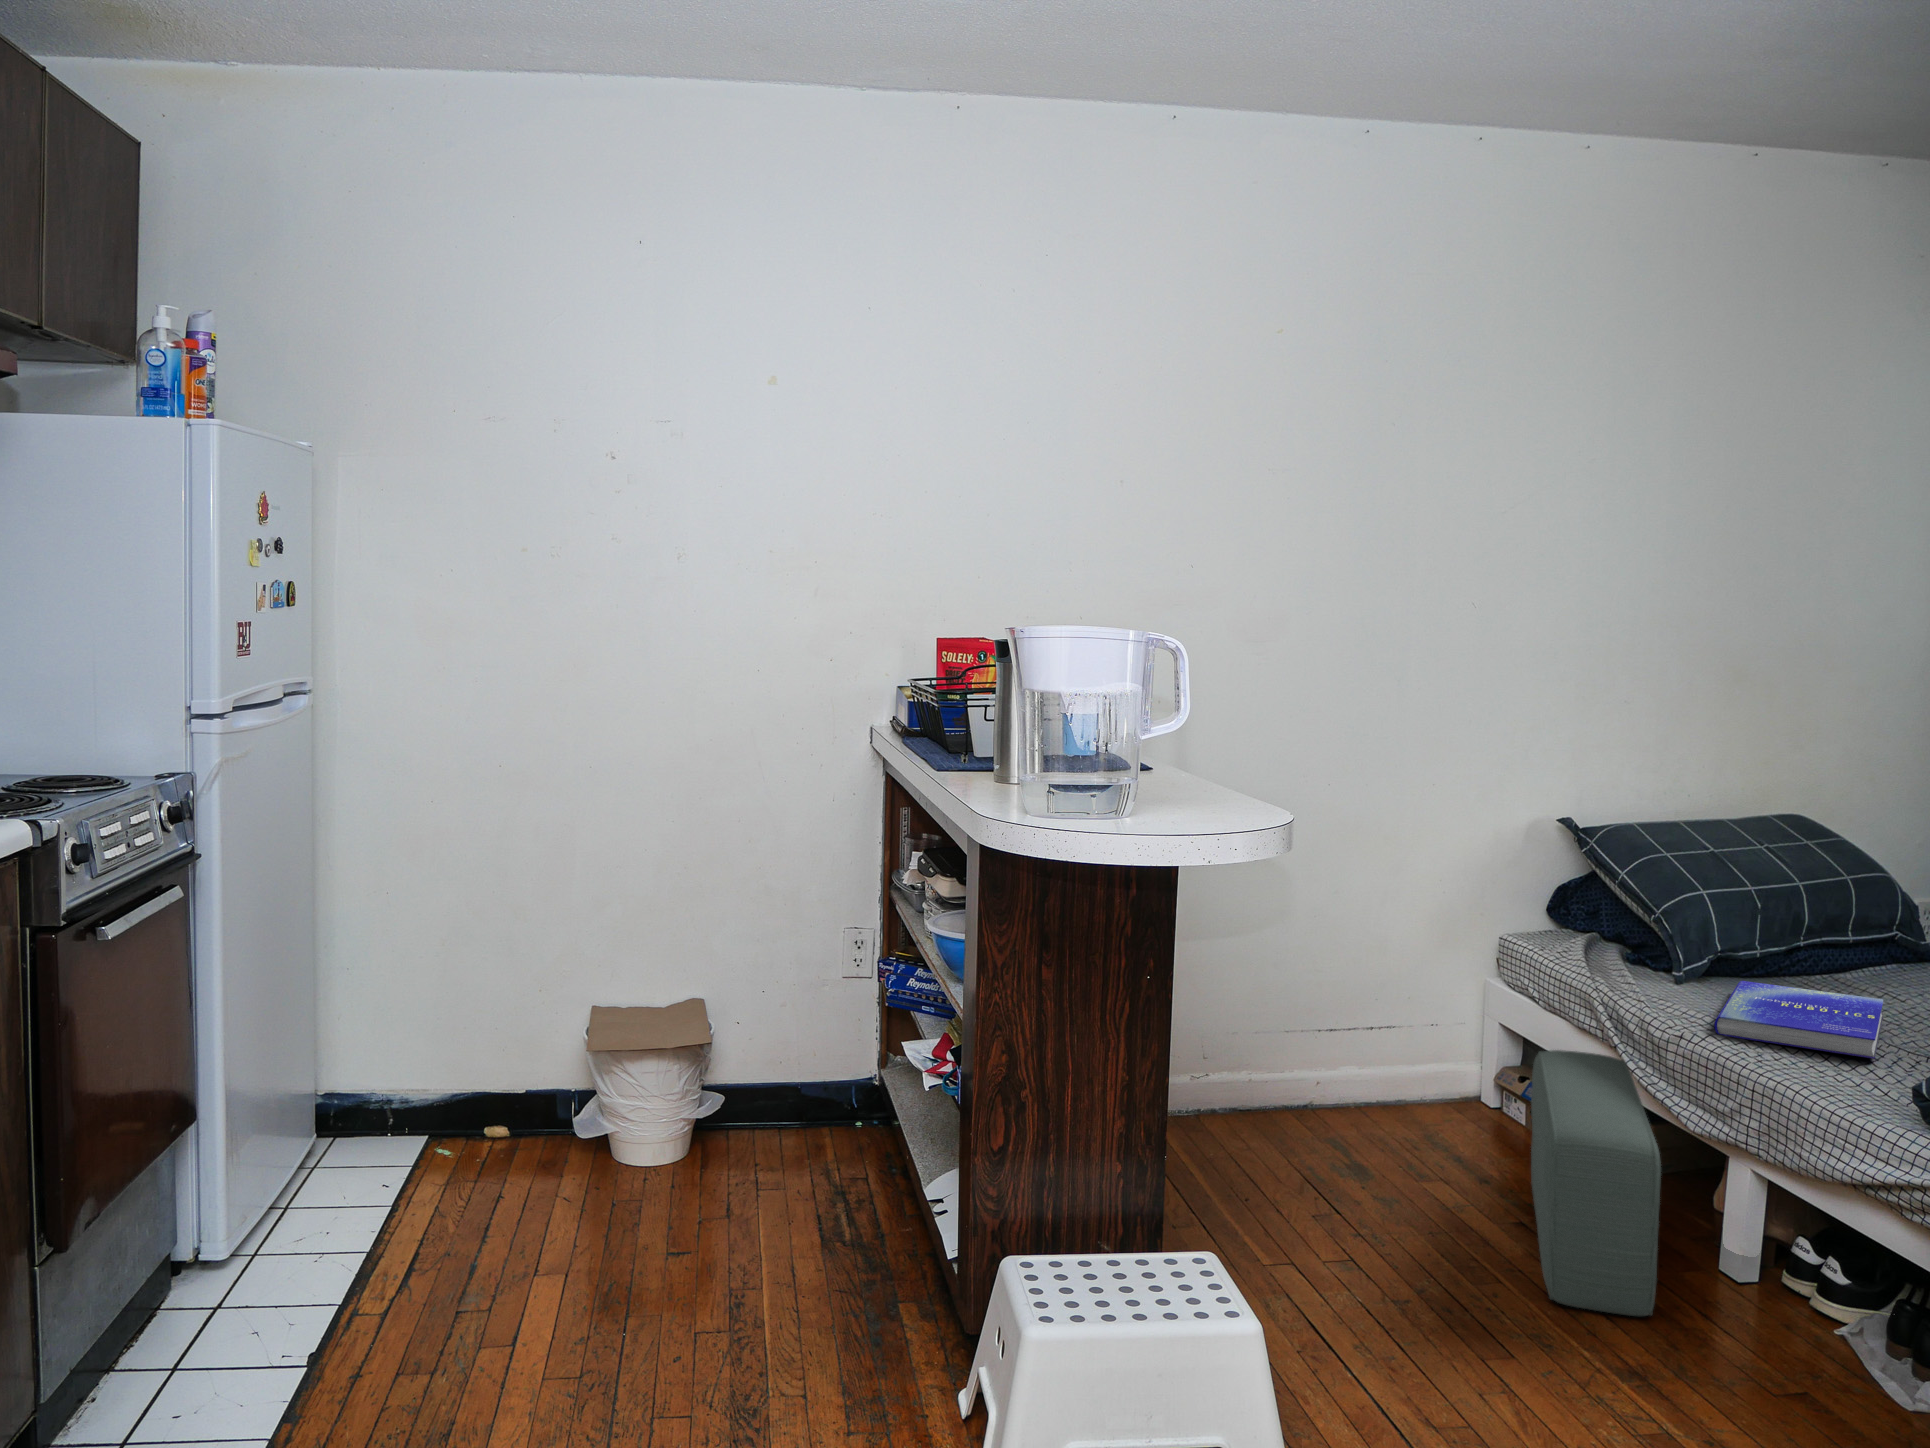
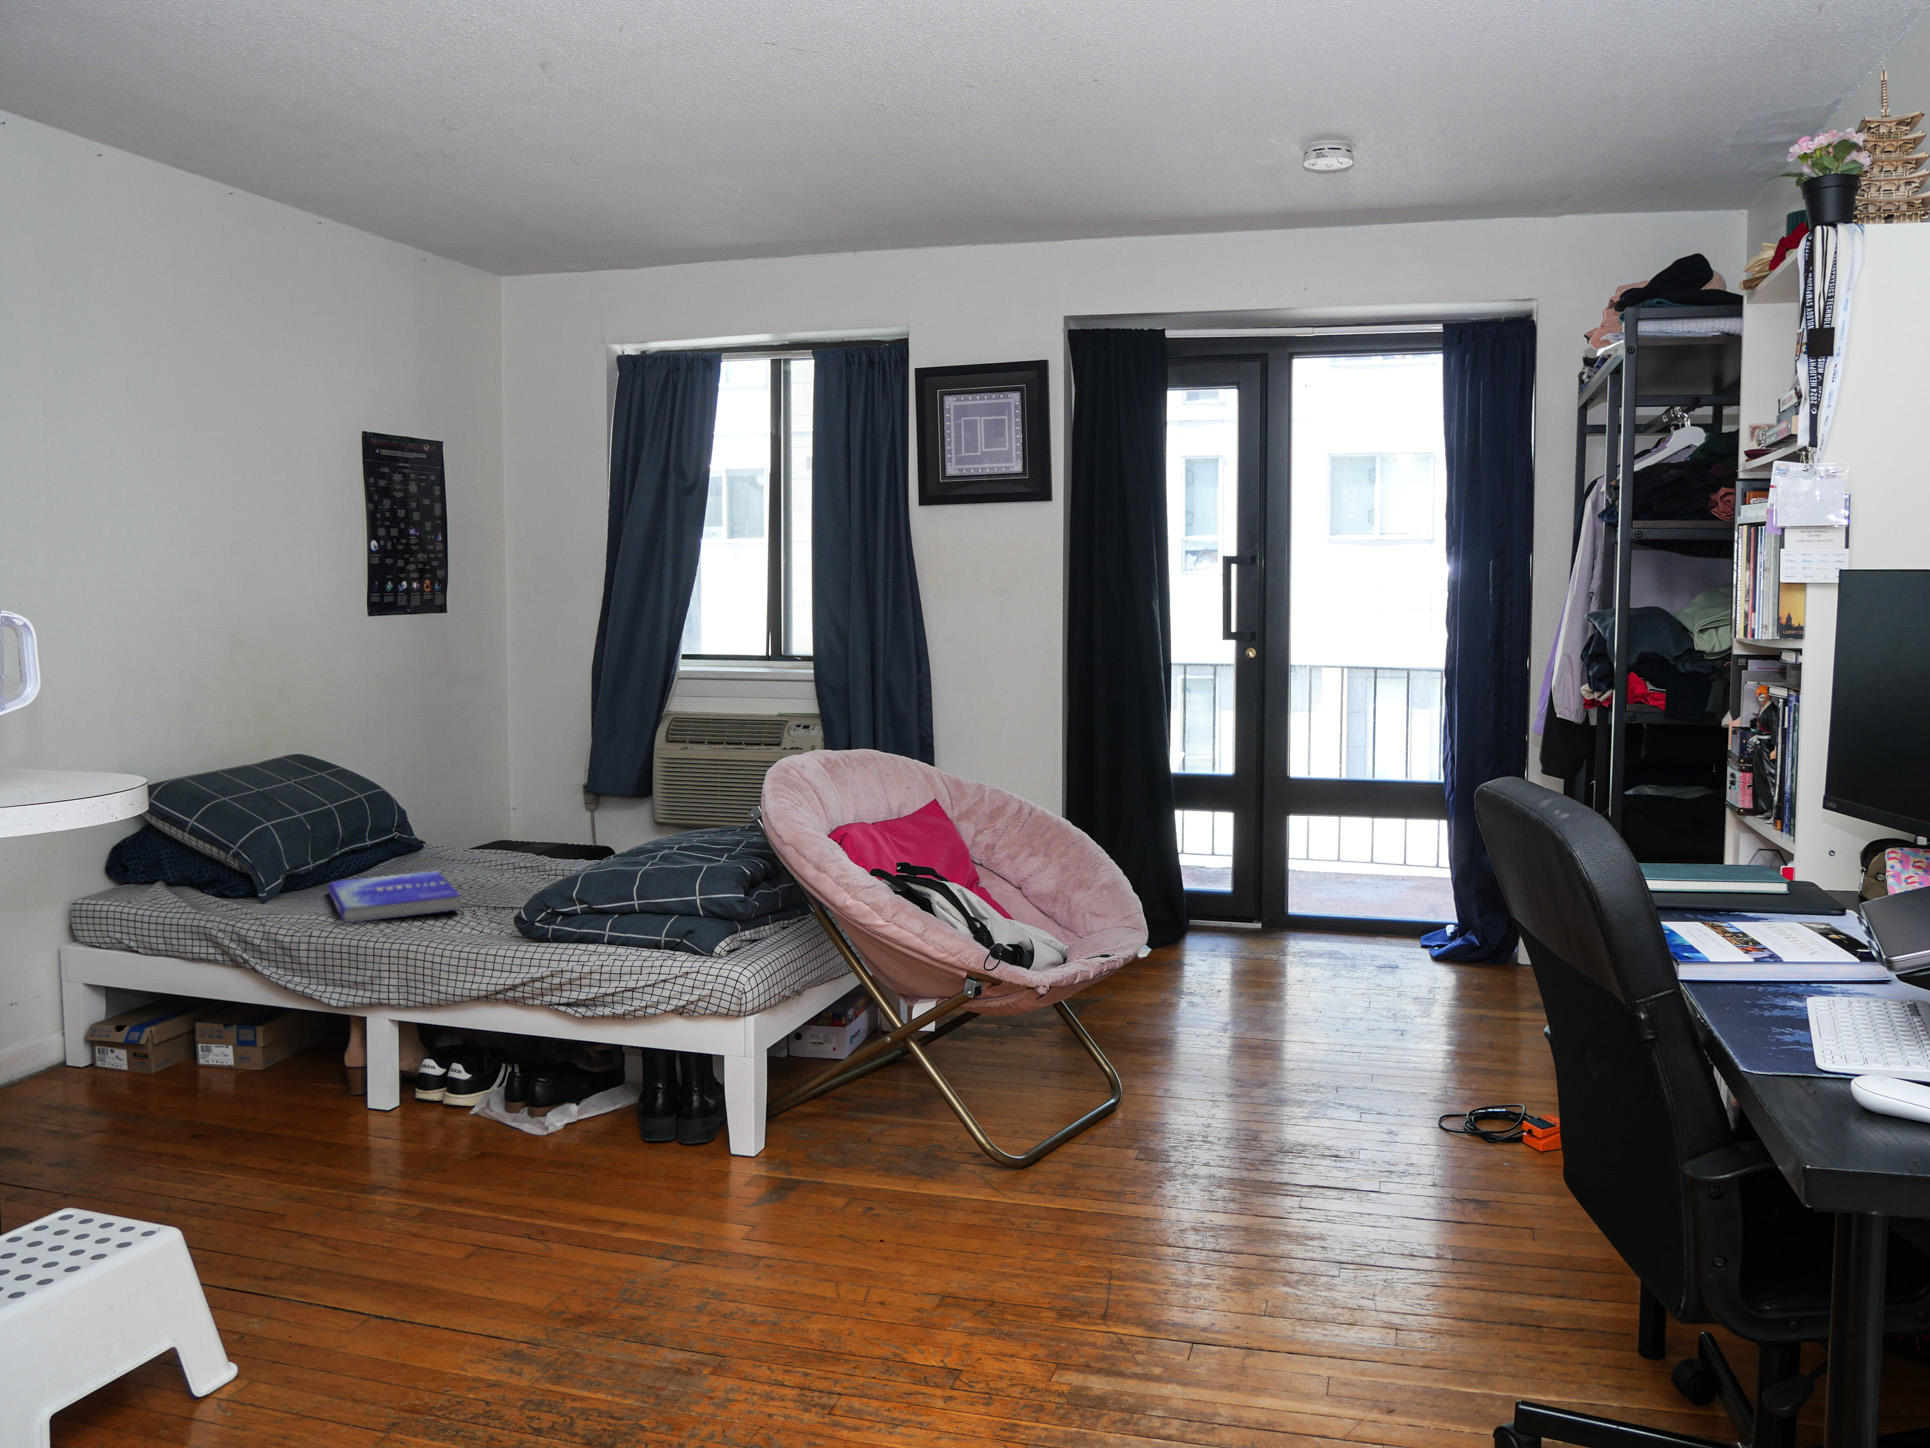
pouf: present [1531,1050,1661,1316] -> none [169,971,349,1185]

